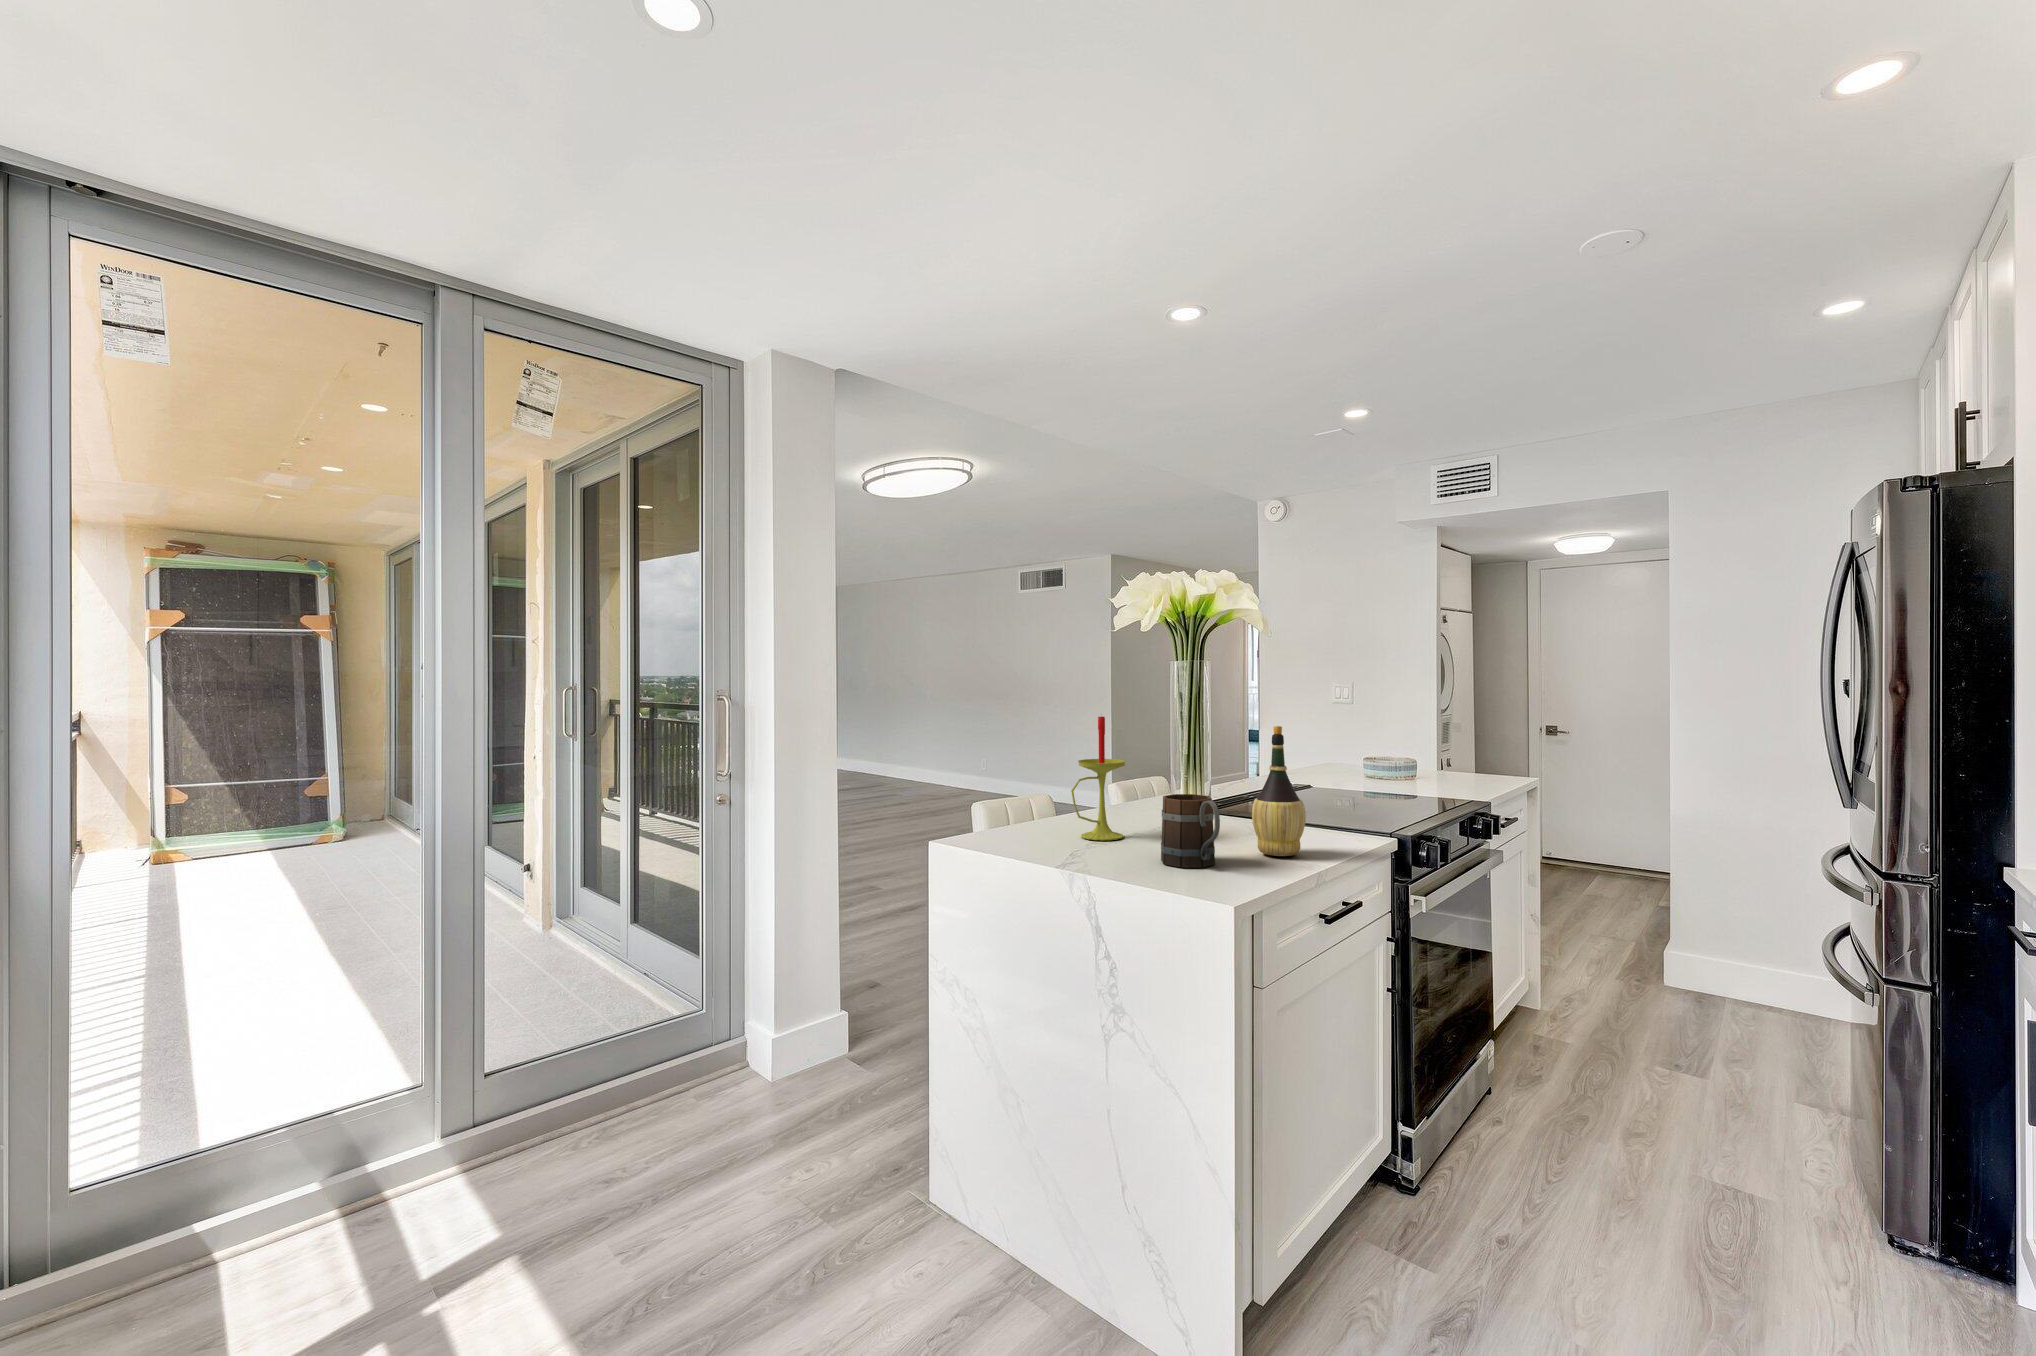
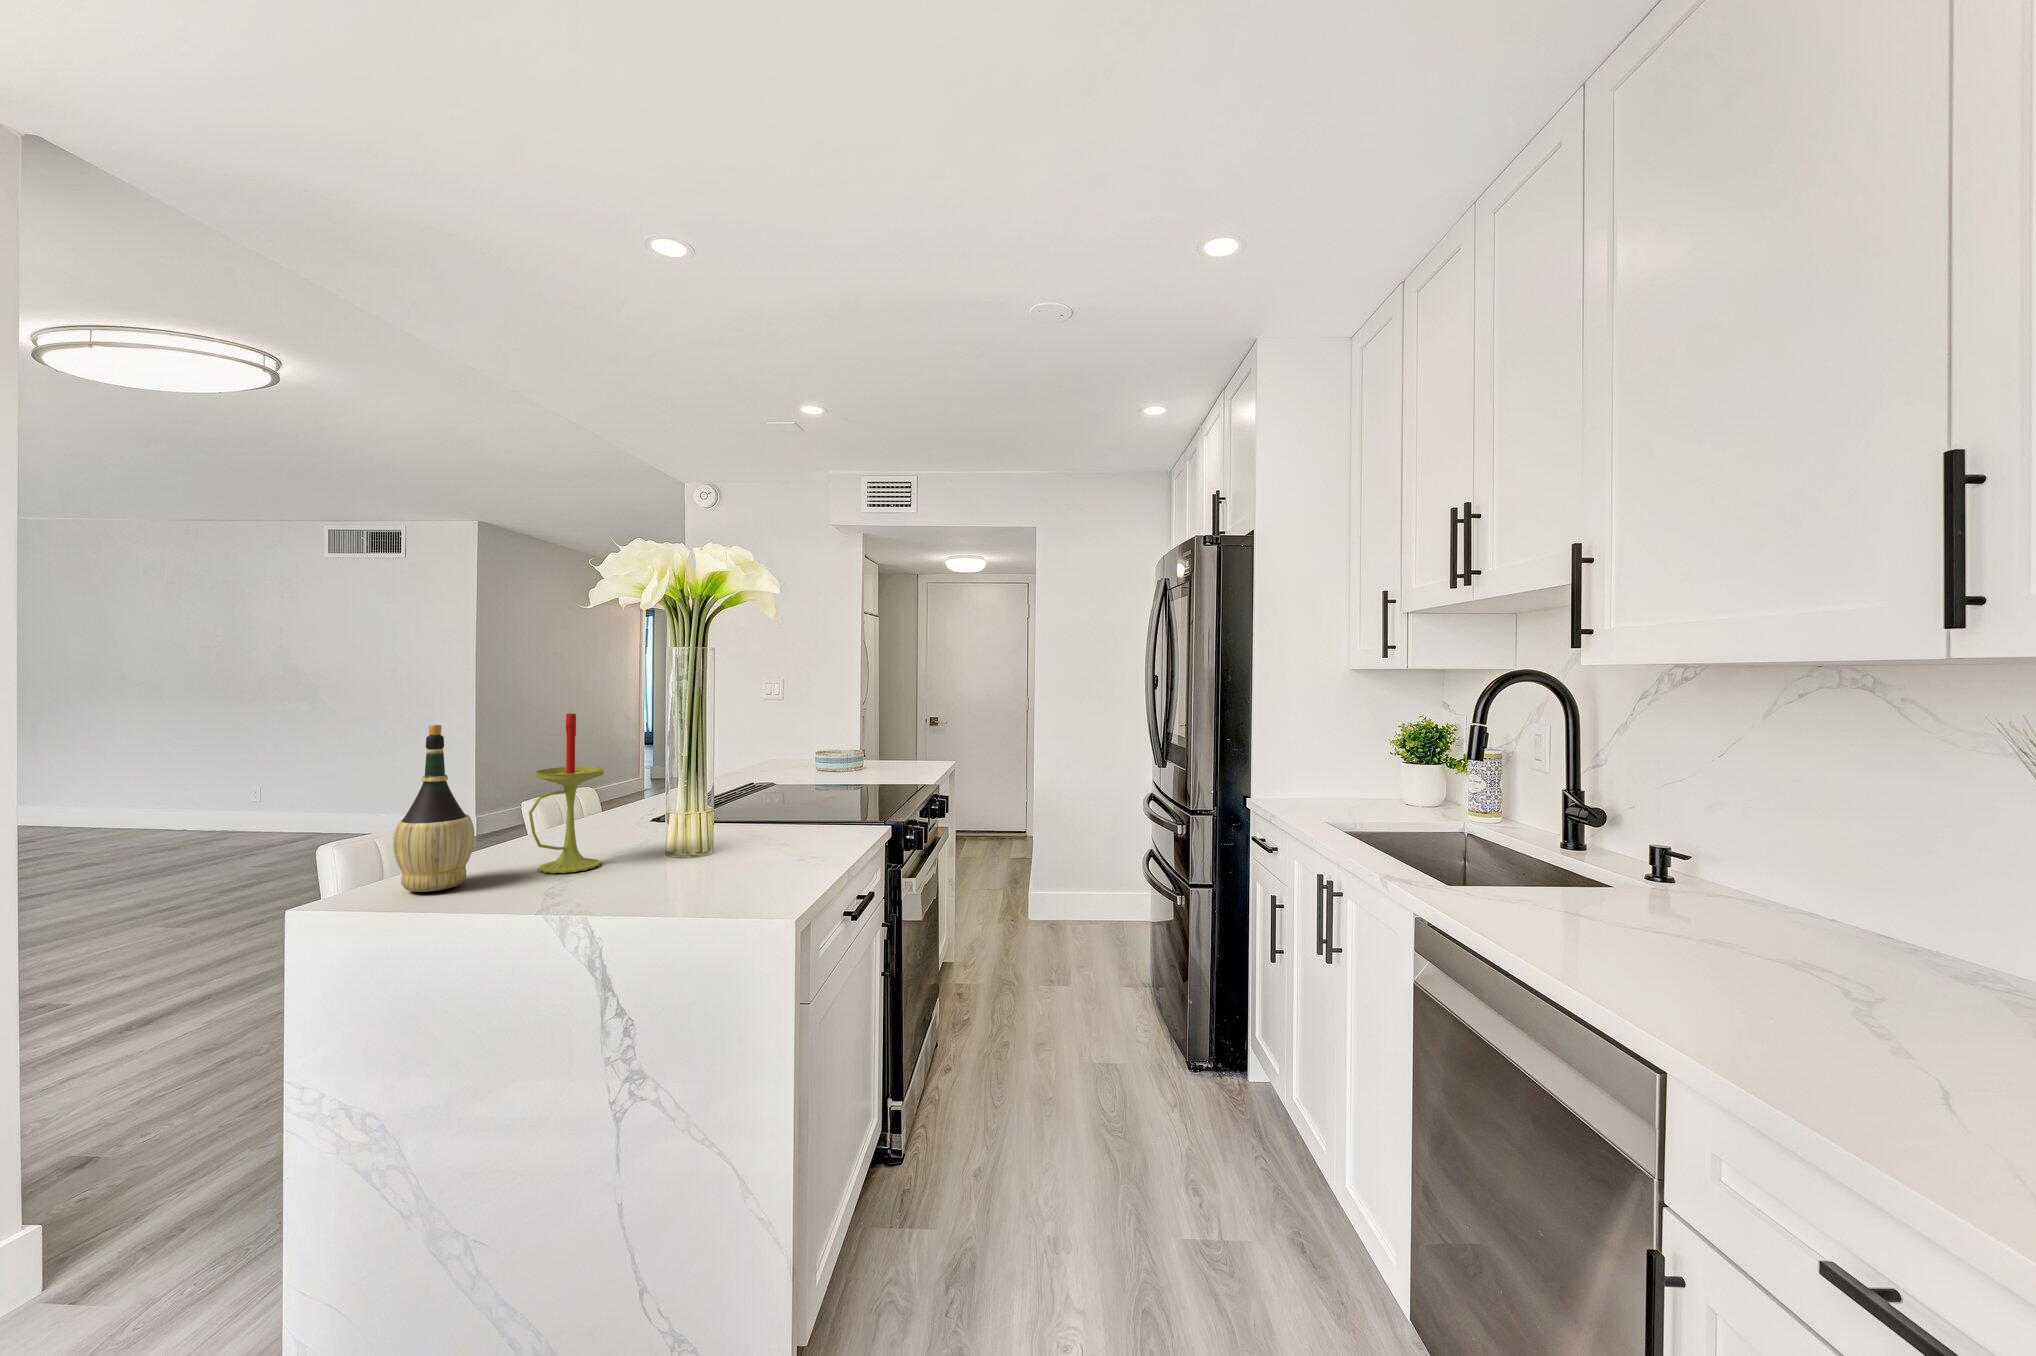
wine bottle: present [1252,726,1306,856] -> present [393,724,474,892]
mug: present [1161,794,1220,868] -> none [671,803,756,894]

